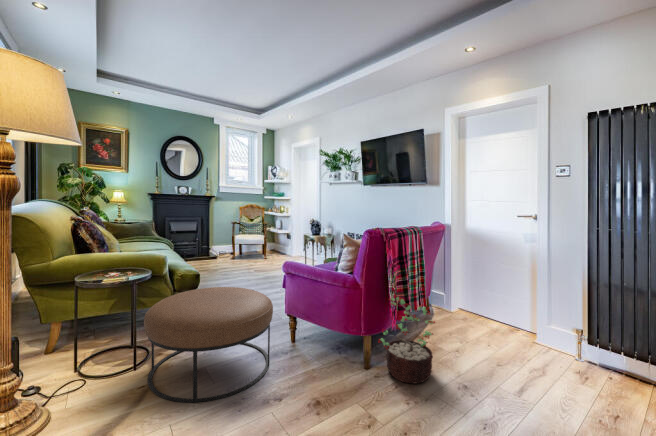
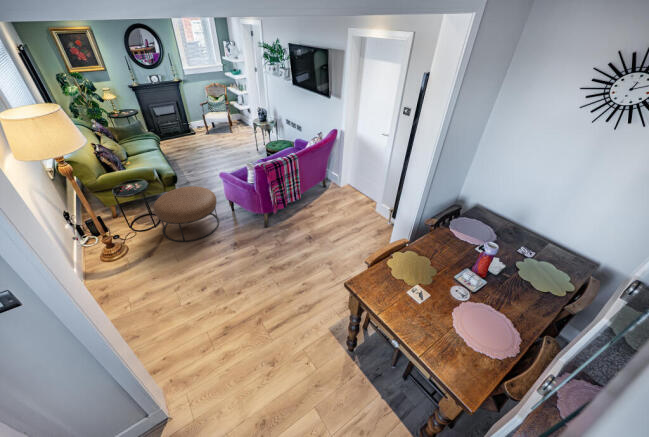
decorative plant: present [378,295,435,383] -> none [267,195,294,234]

